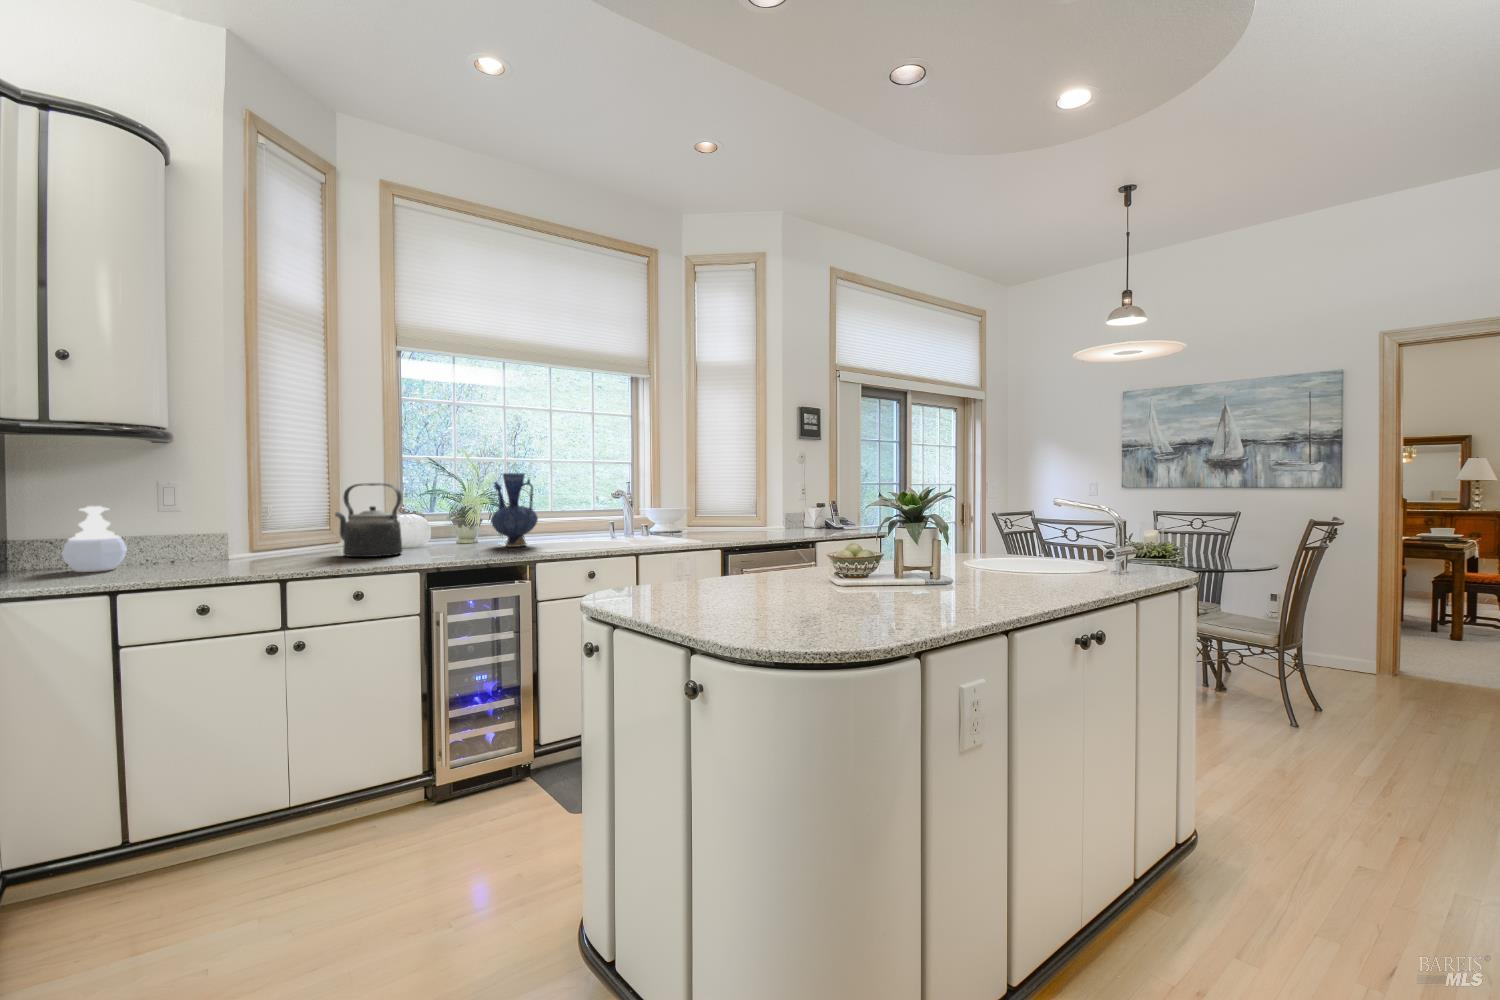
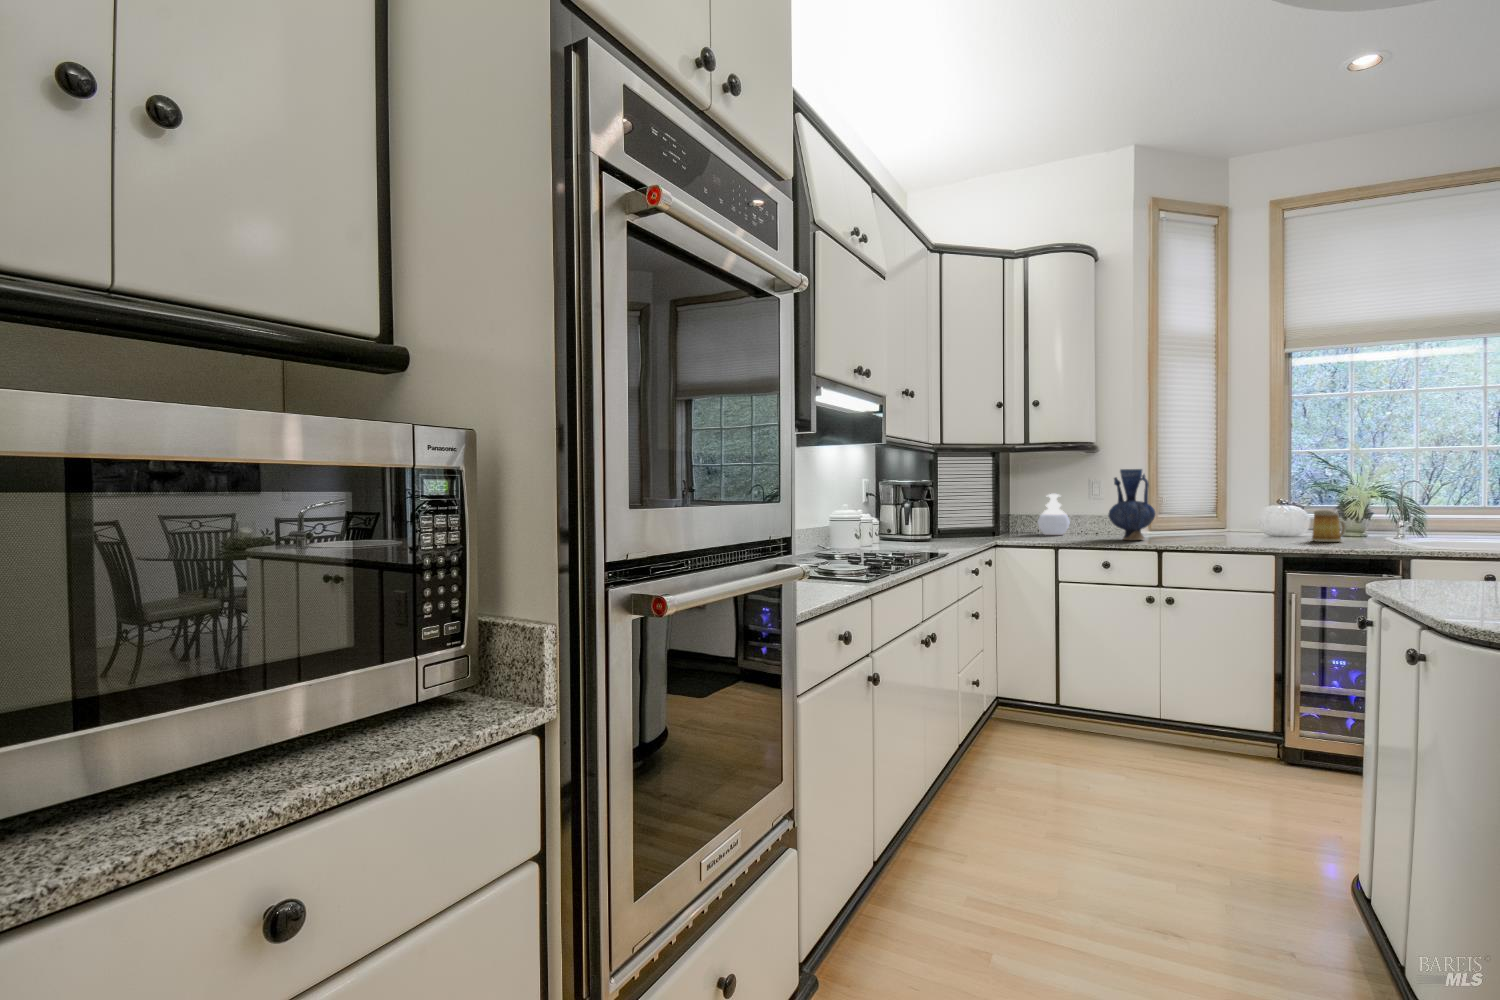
vase: present [491,473,538,547] -> present [1108,469,1155,540]
kettle: present [335,483,402,557] -> none [1209,477,1267,540]
mug: none [445,518,475,552] -> present [1312,509,1346,542]

